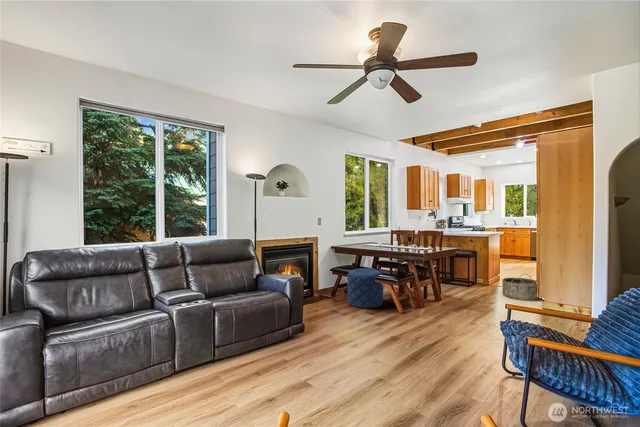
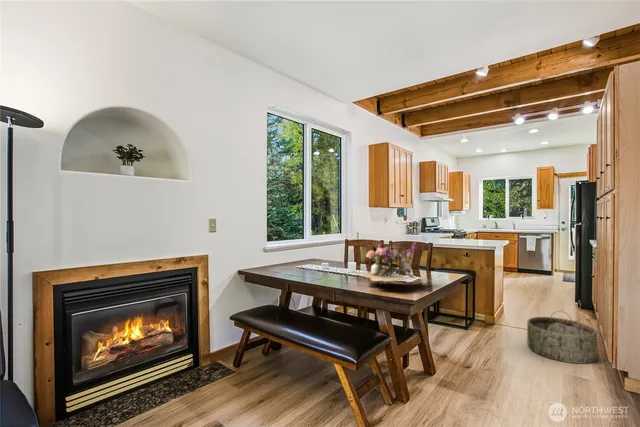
flower arrangement: none [399,230,429,252] -> present [362,242,417,284]
pouf: present [347,268,383,308] -> none [257,315,329,407]

